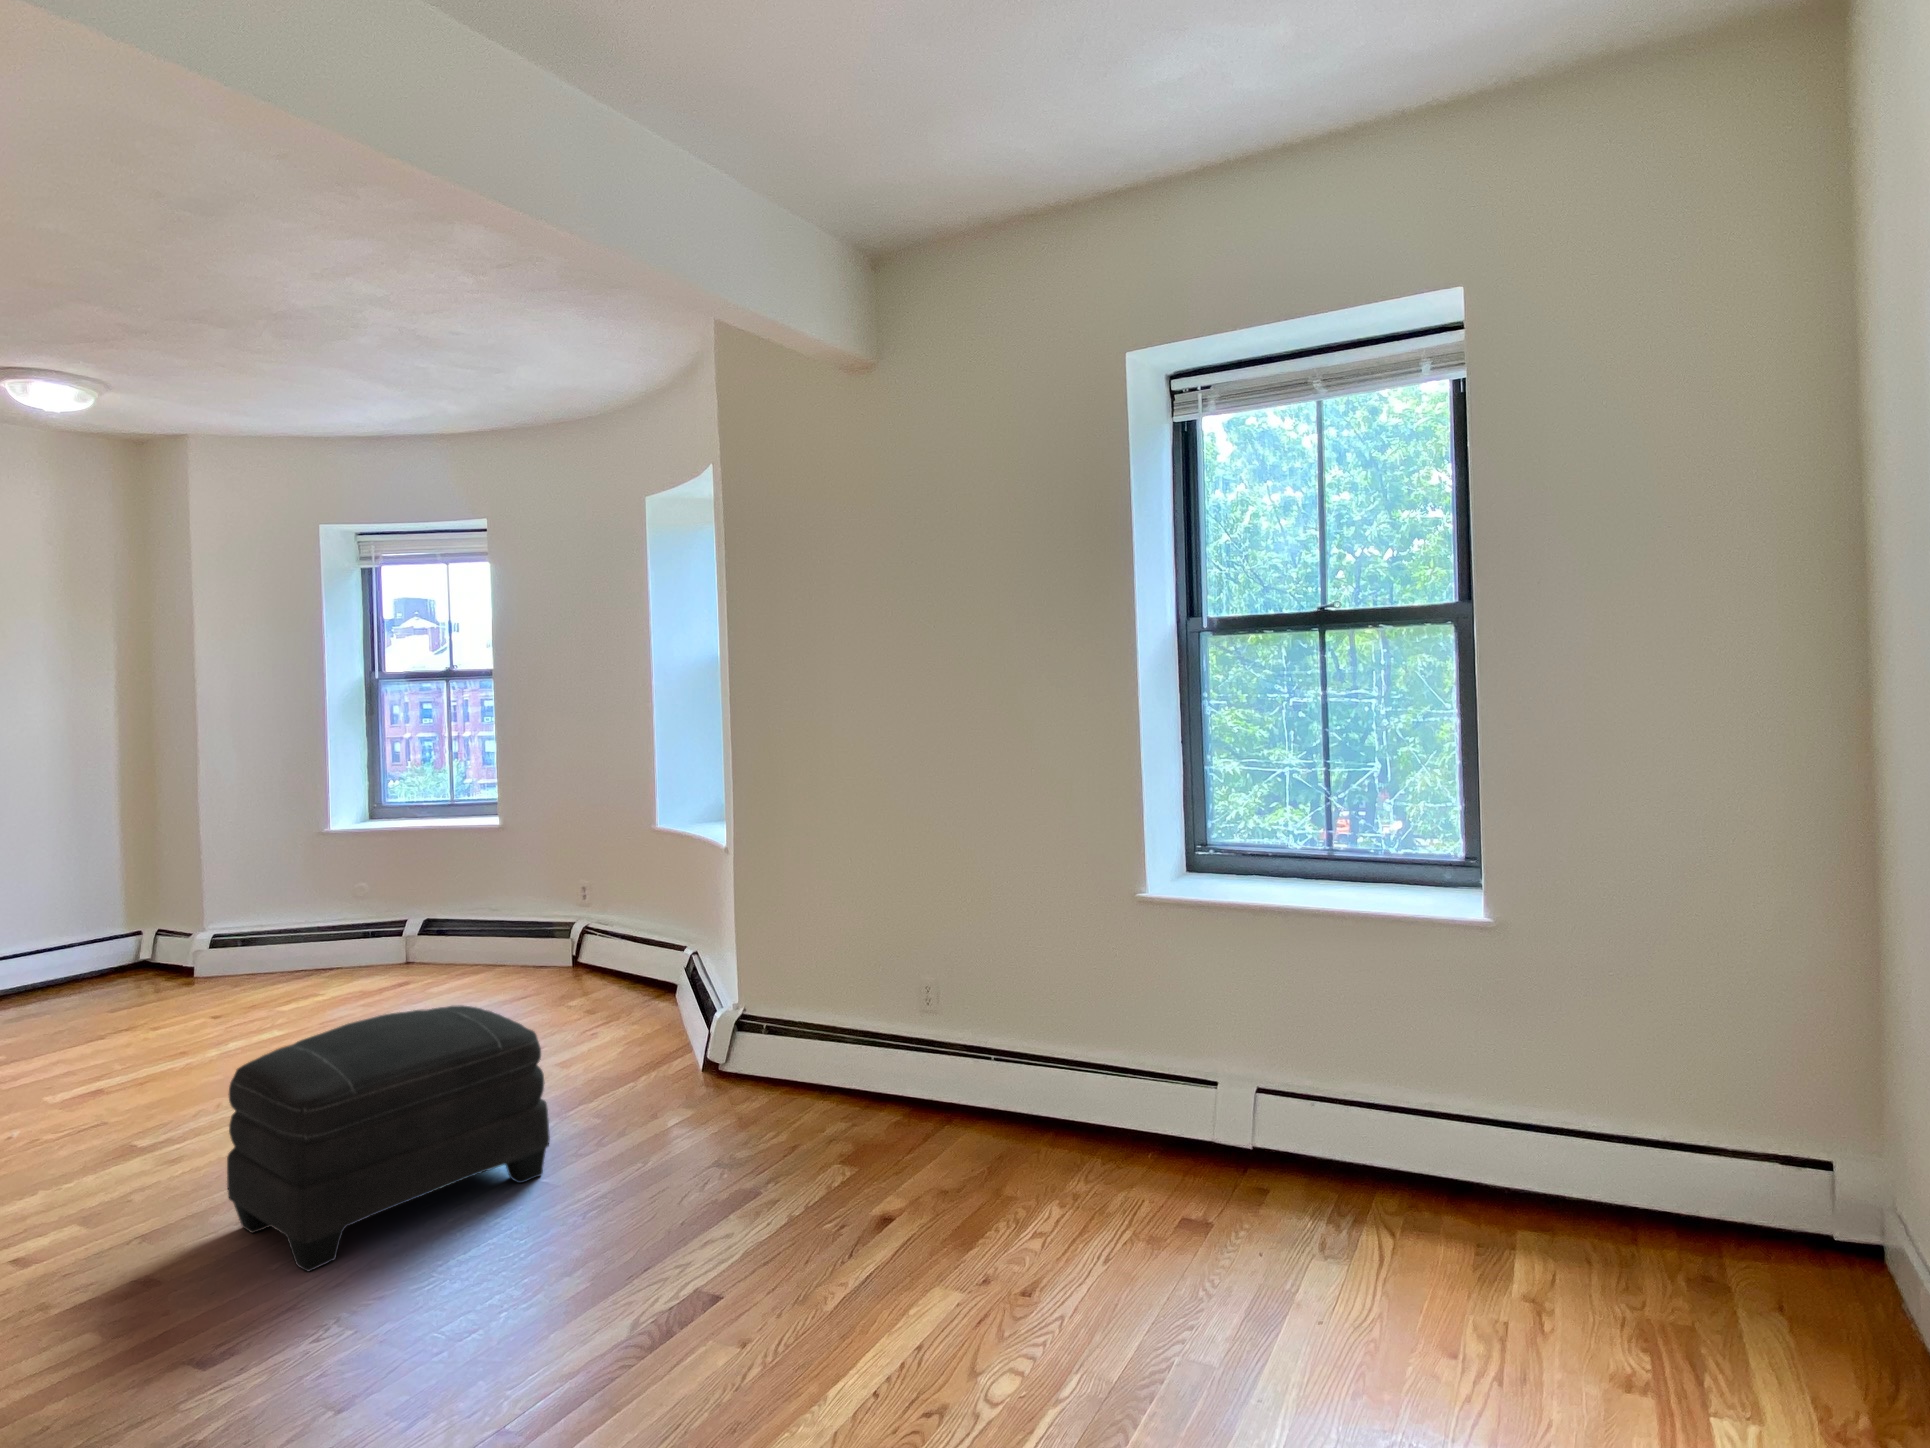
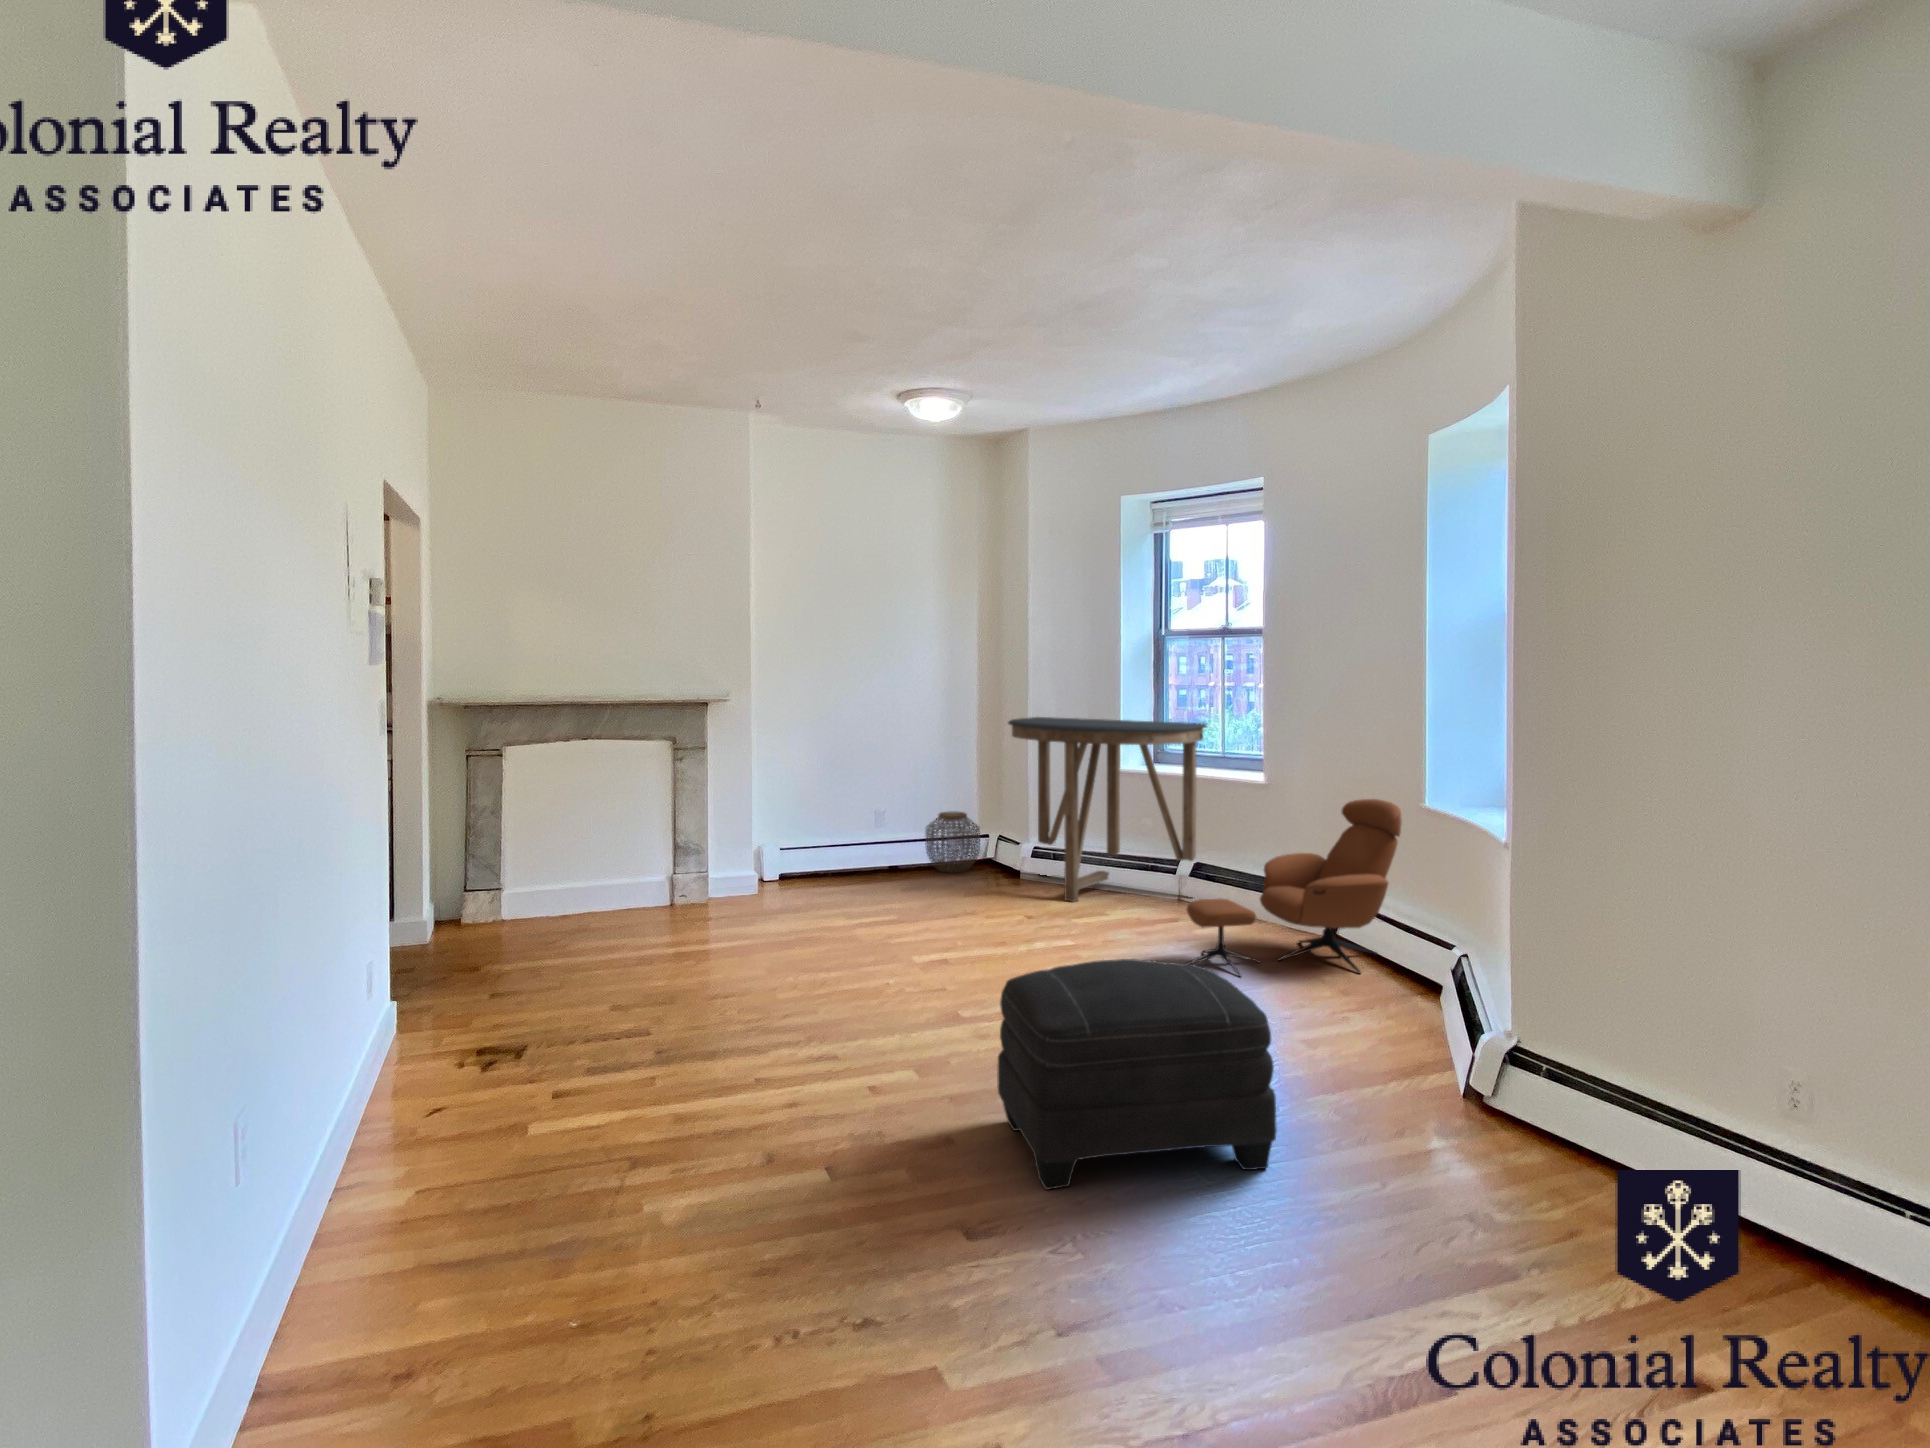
console table: none [167,771,435,990] -> present [1008,717,1207,902]
lounge chair: none [424,828,637,1027] -> present [1186,799,1402,976]
woven basket: none [31,908,124,990] -> present [925,811,980,872]

